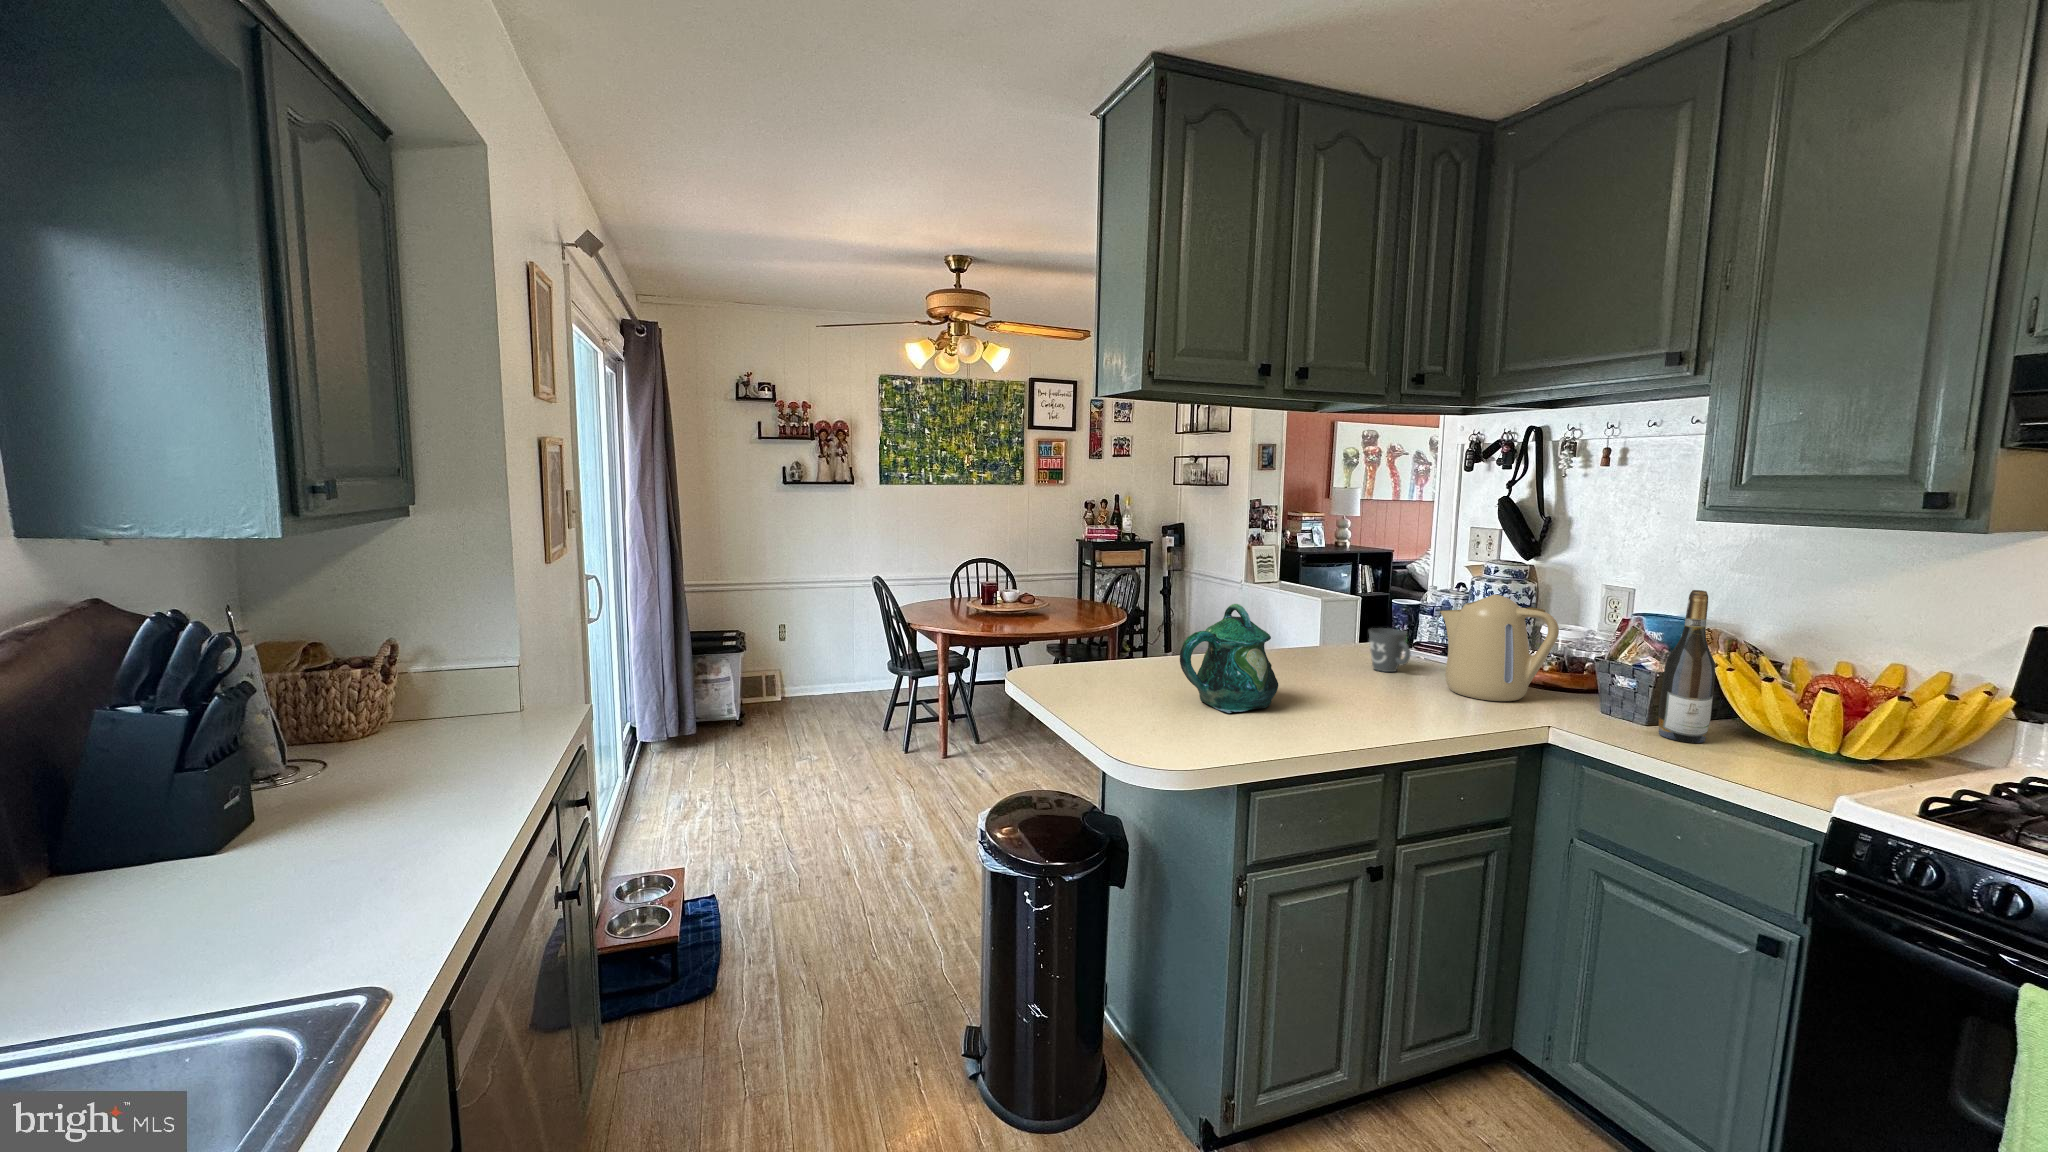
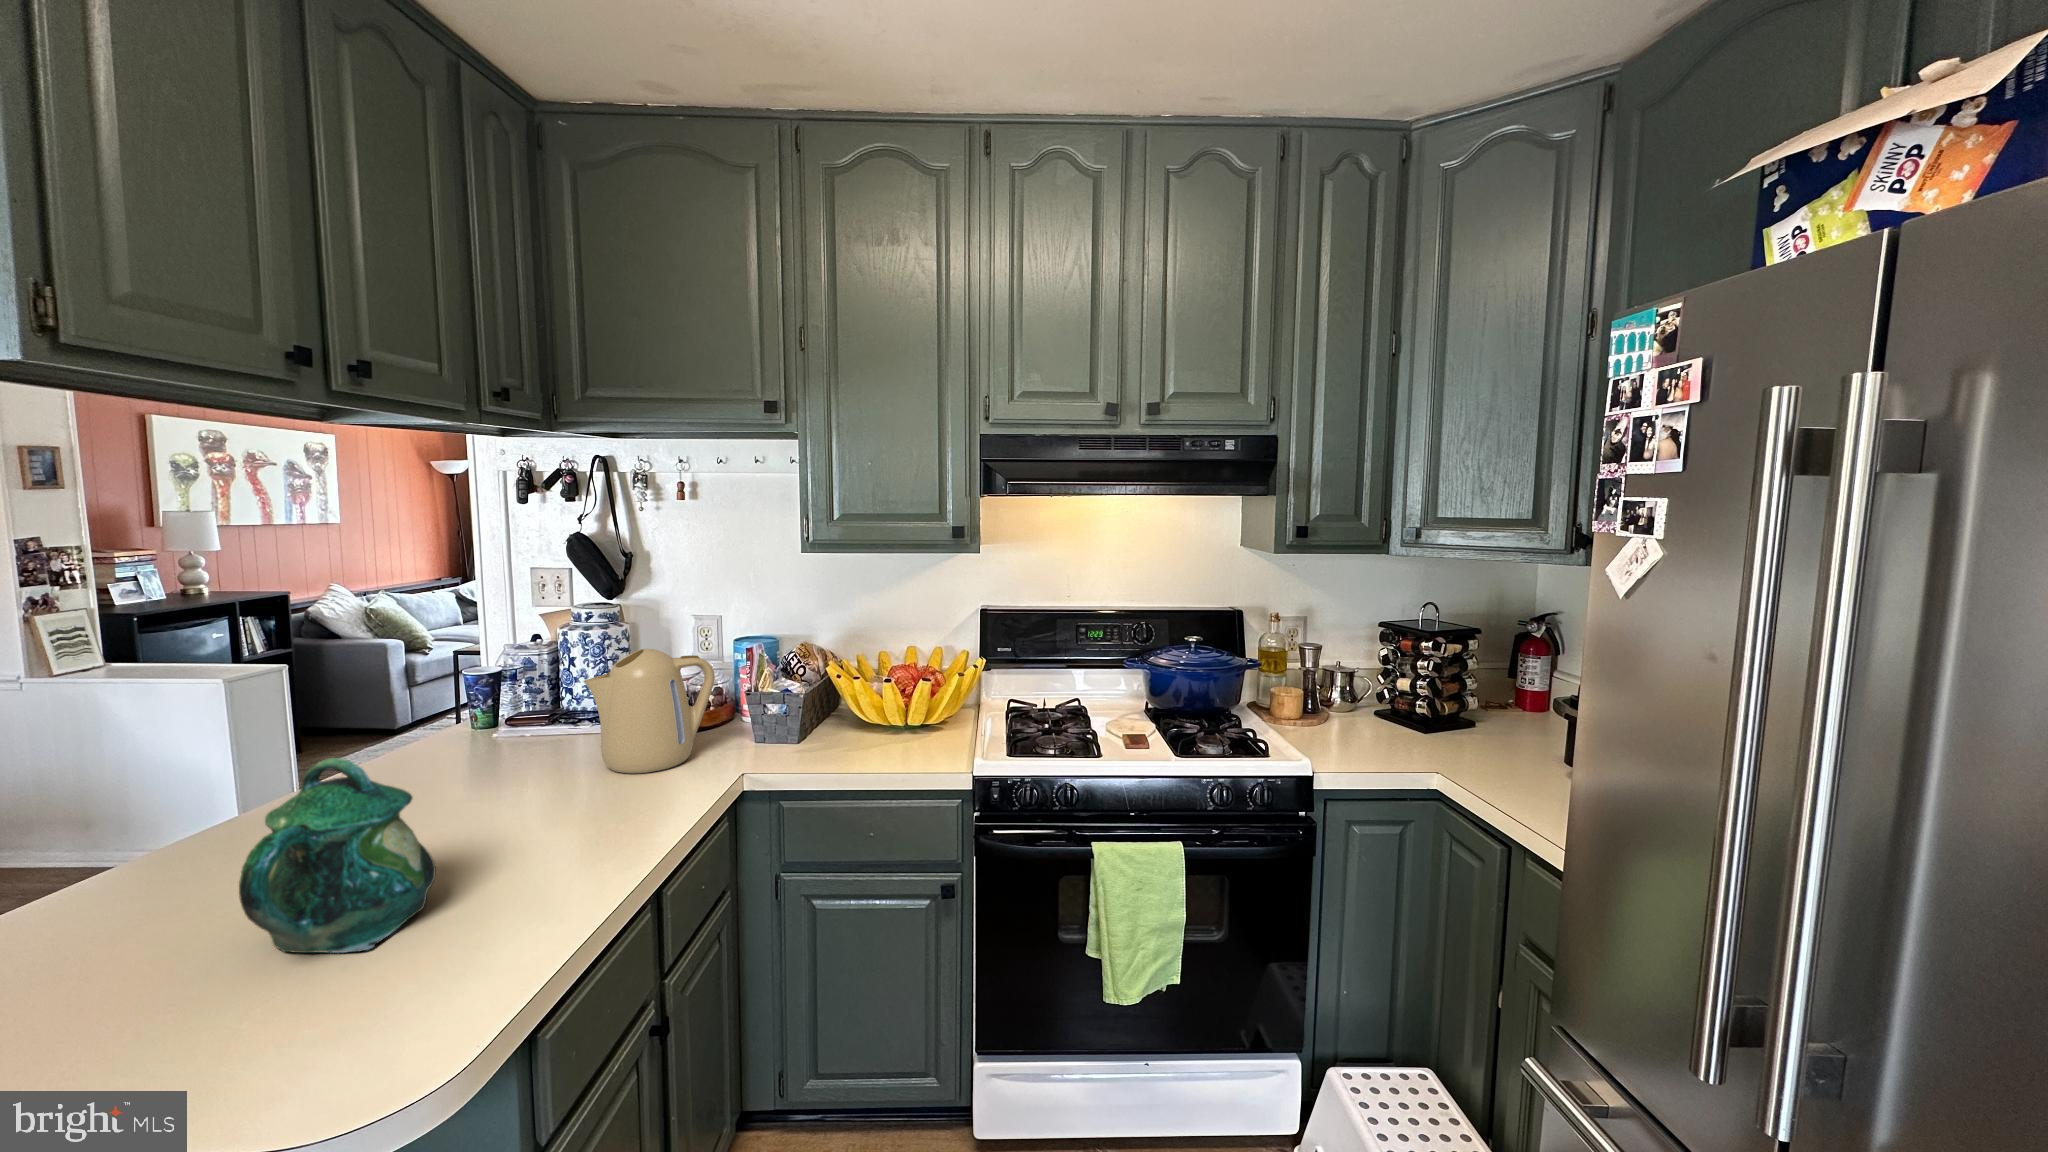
wine bottle: present [1658,590,1715,743] -> none [818,614,855,752]
mug: present [1369,628,1410,672] -> none [477,714,545,776]

